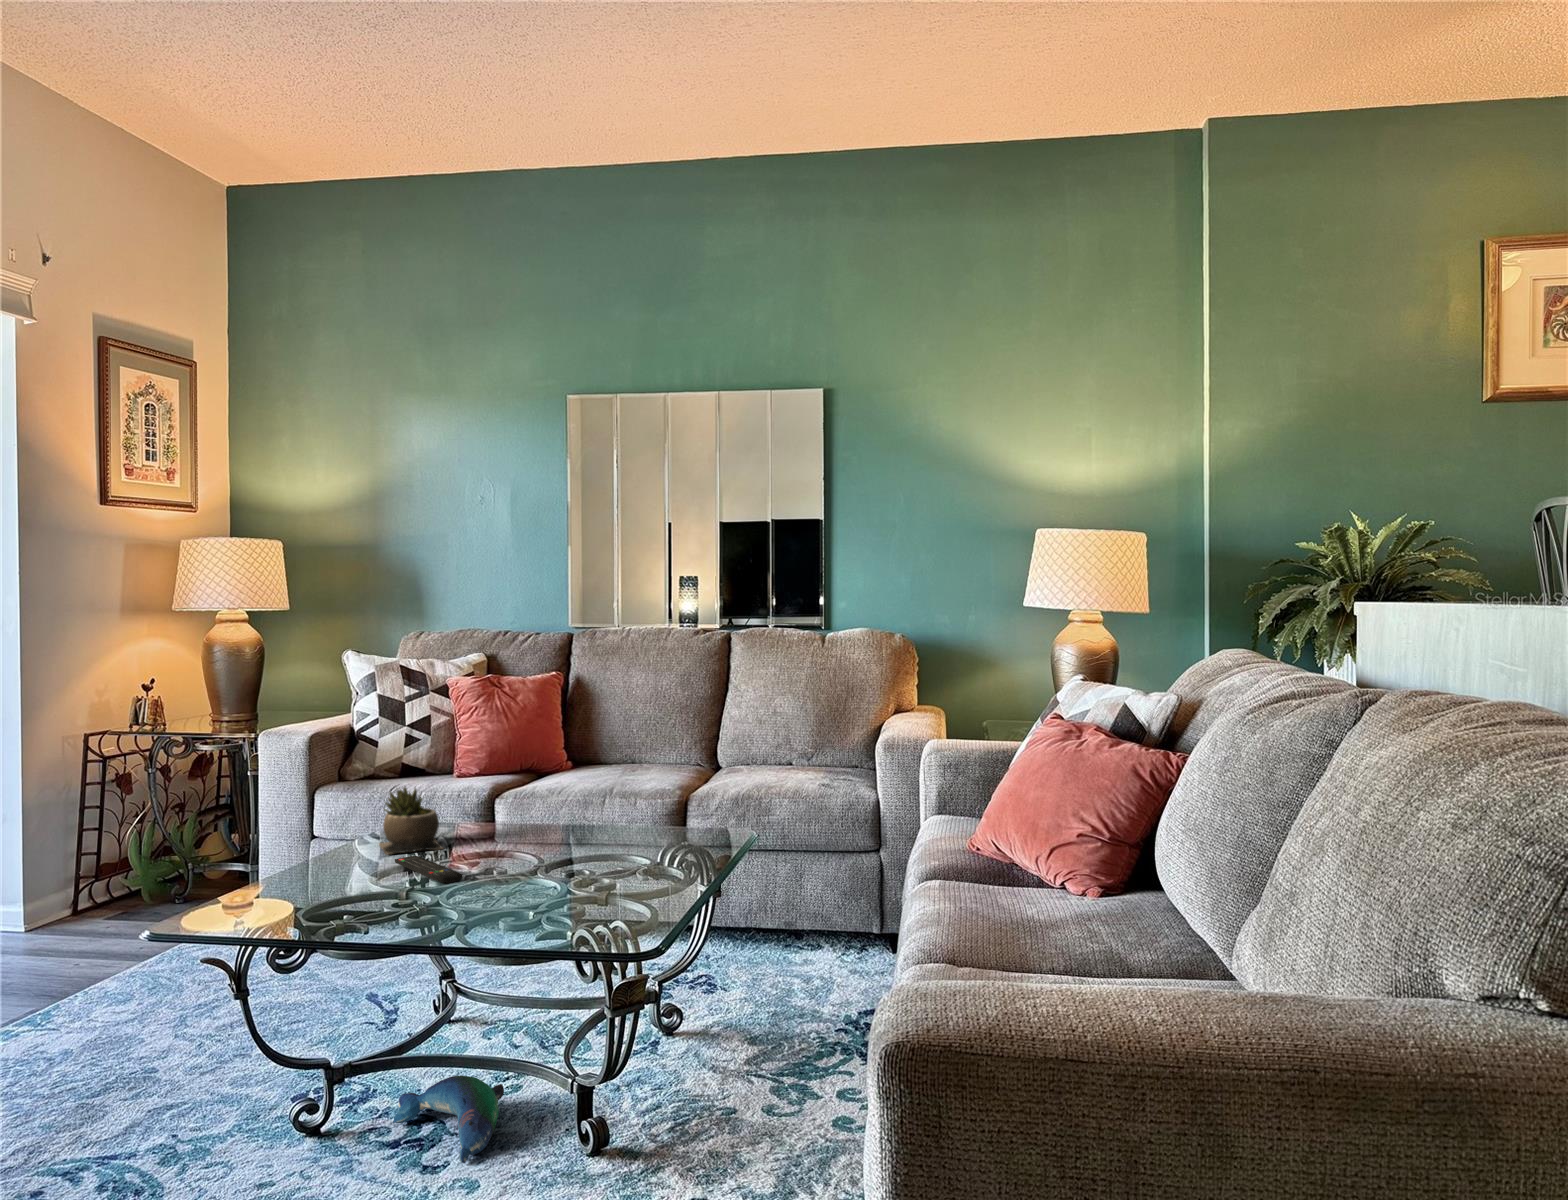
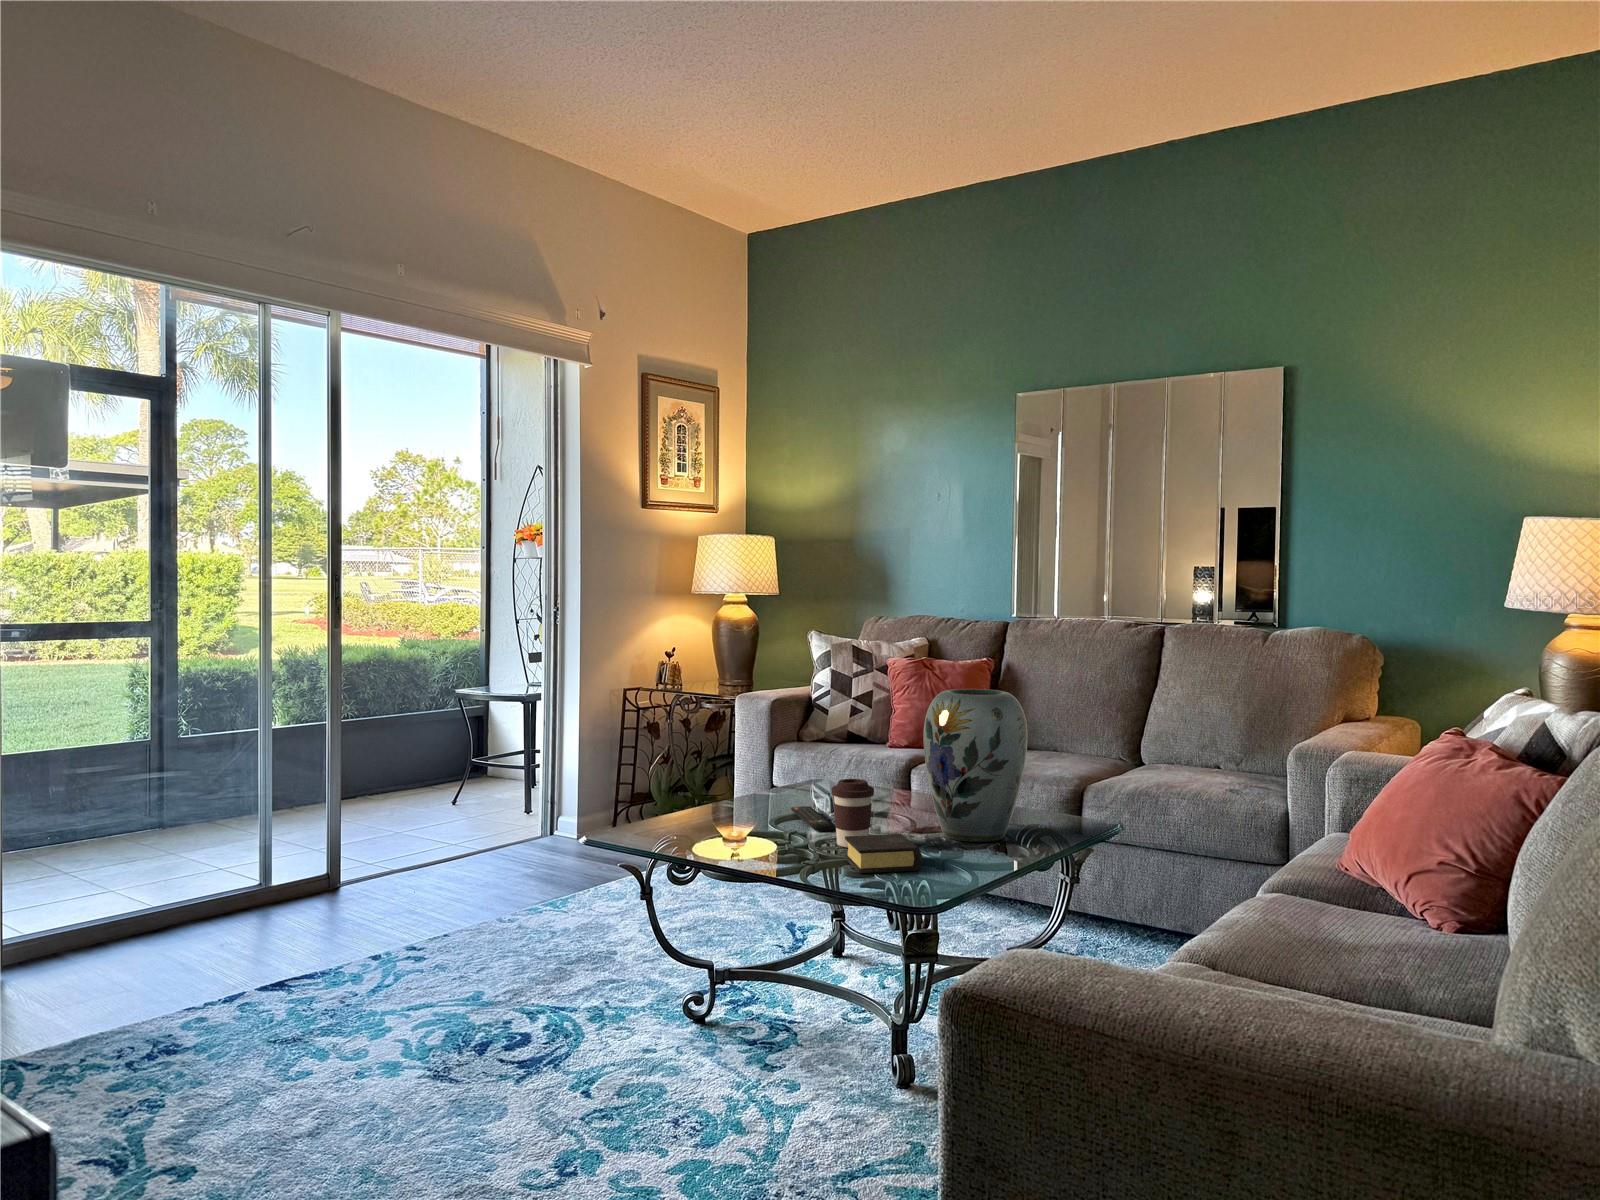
vase: none [563,706,675,873] -> present [924,689,1028,842]
succulent plant: present [379,787,443,854] -> none [791,746,839,804]
coffee cup: none [470,818,520,897] -> present [832,779,874,847]
book: none [500,874,596,924] -> present [845,834,923,873]
plush toy: present [393,1075,504,1163] -> none [759,997,846,1070]

